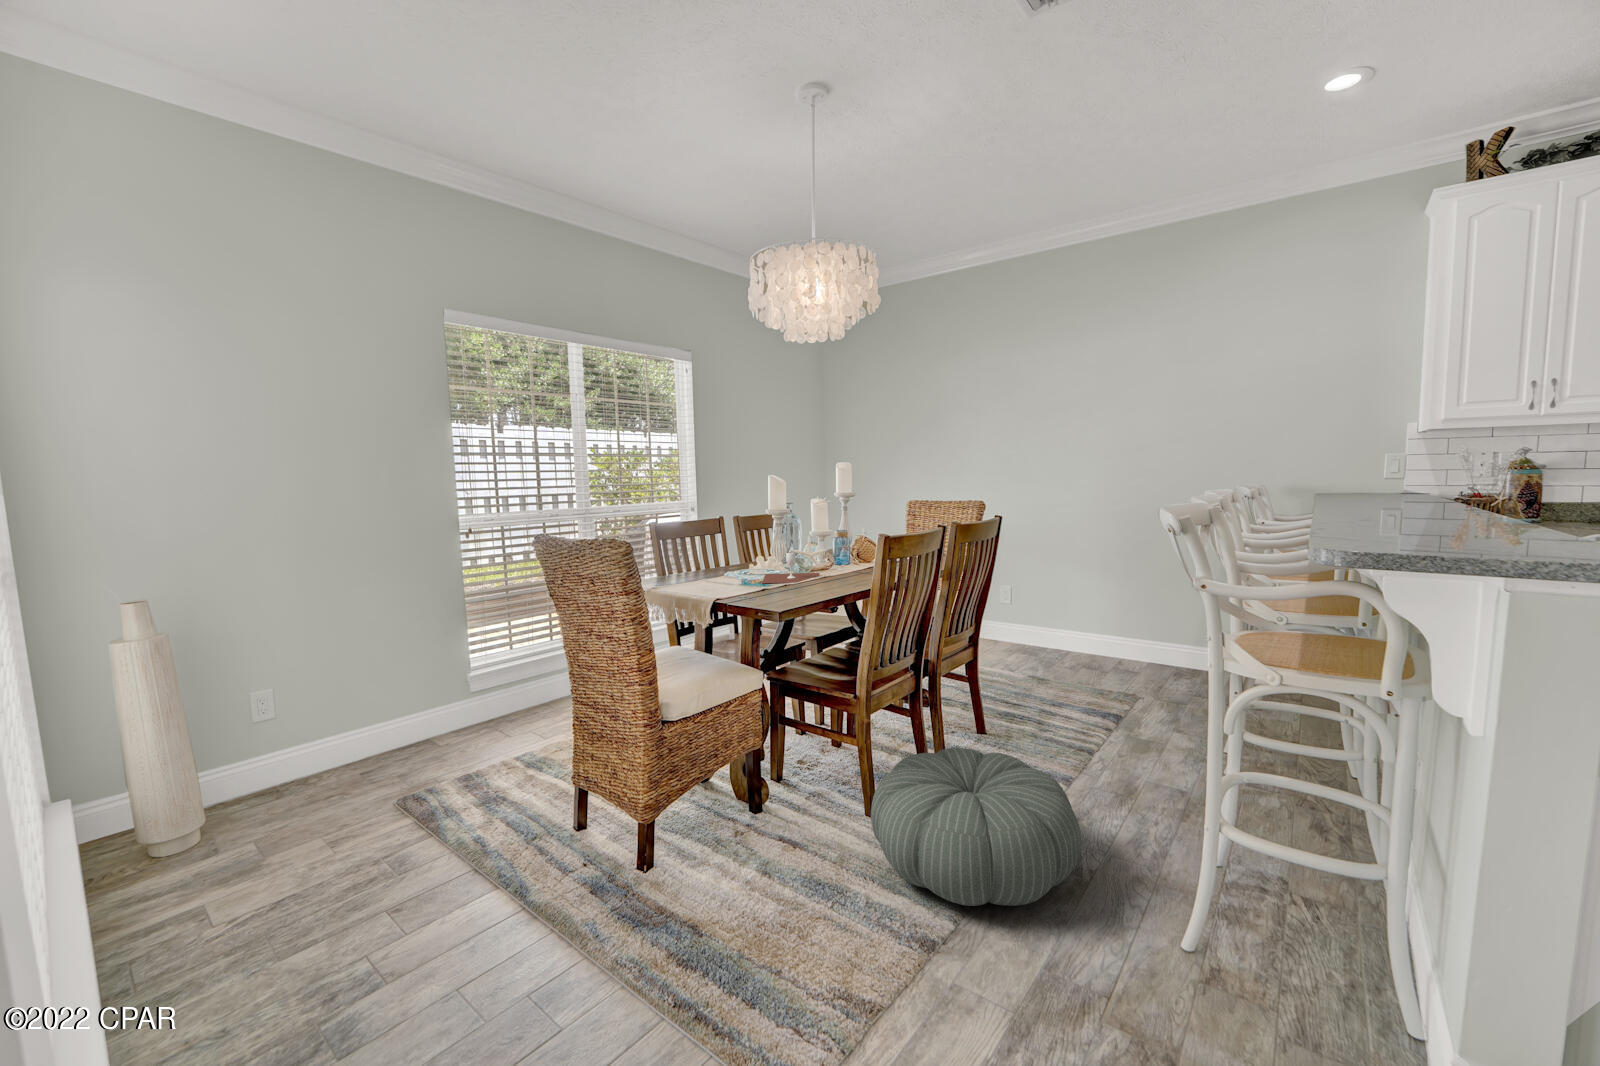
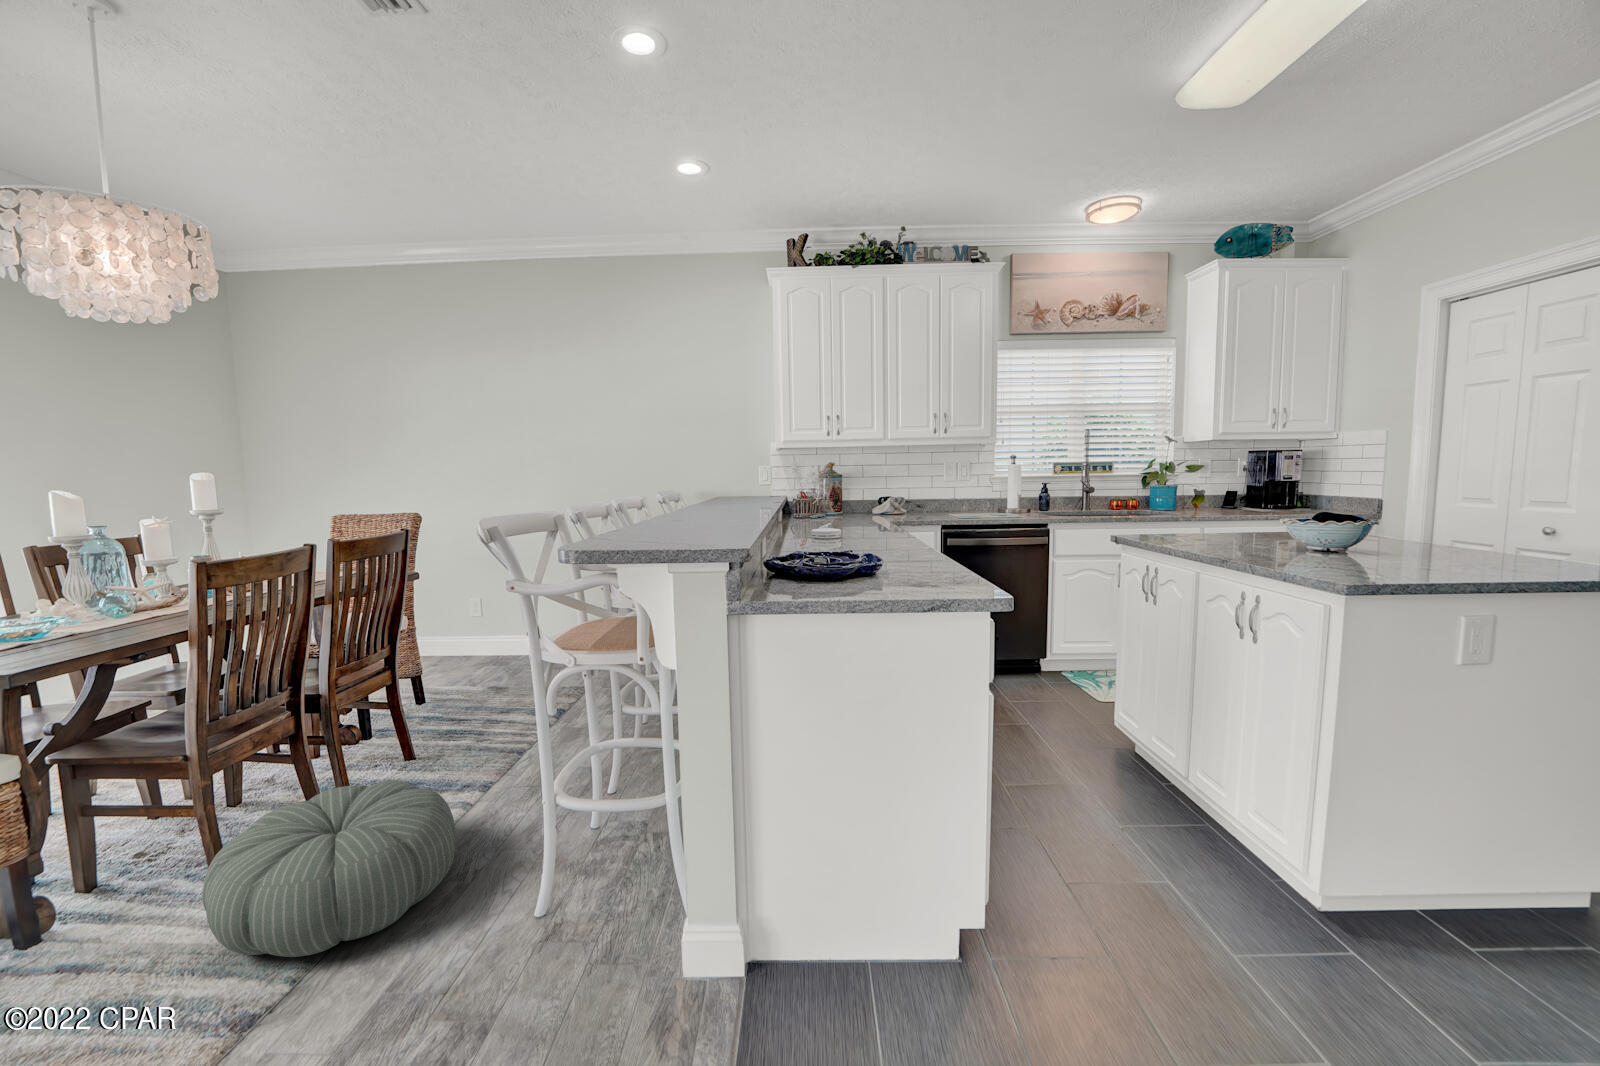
wine glass: present [762,552,819,583] -> none [34,595,153,642]

